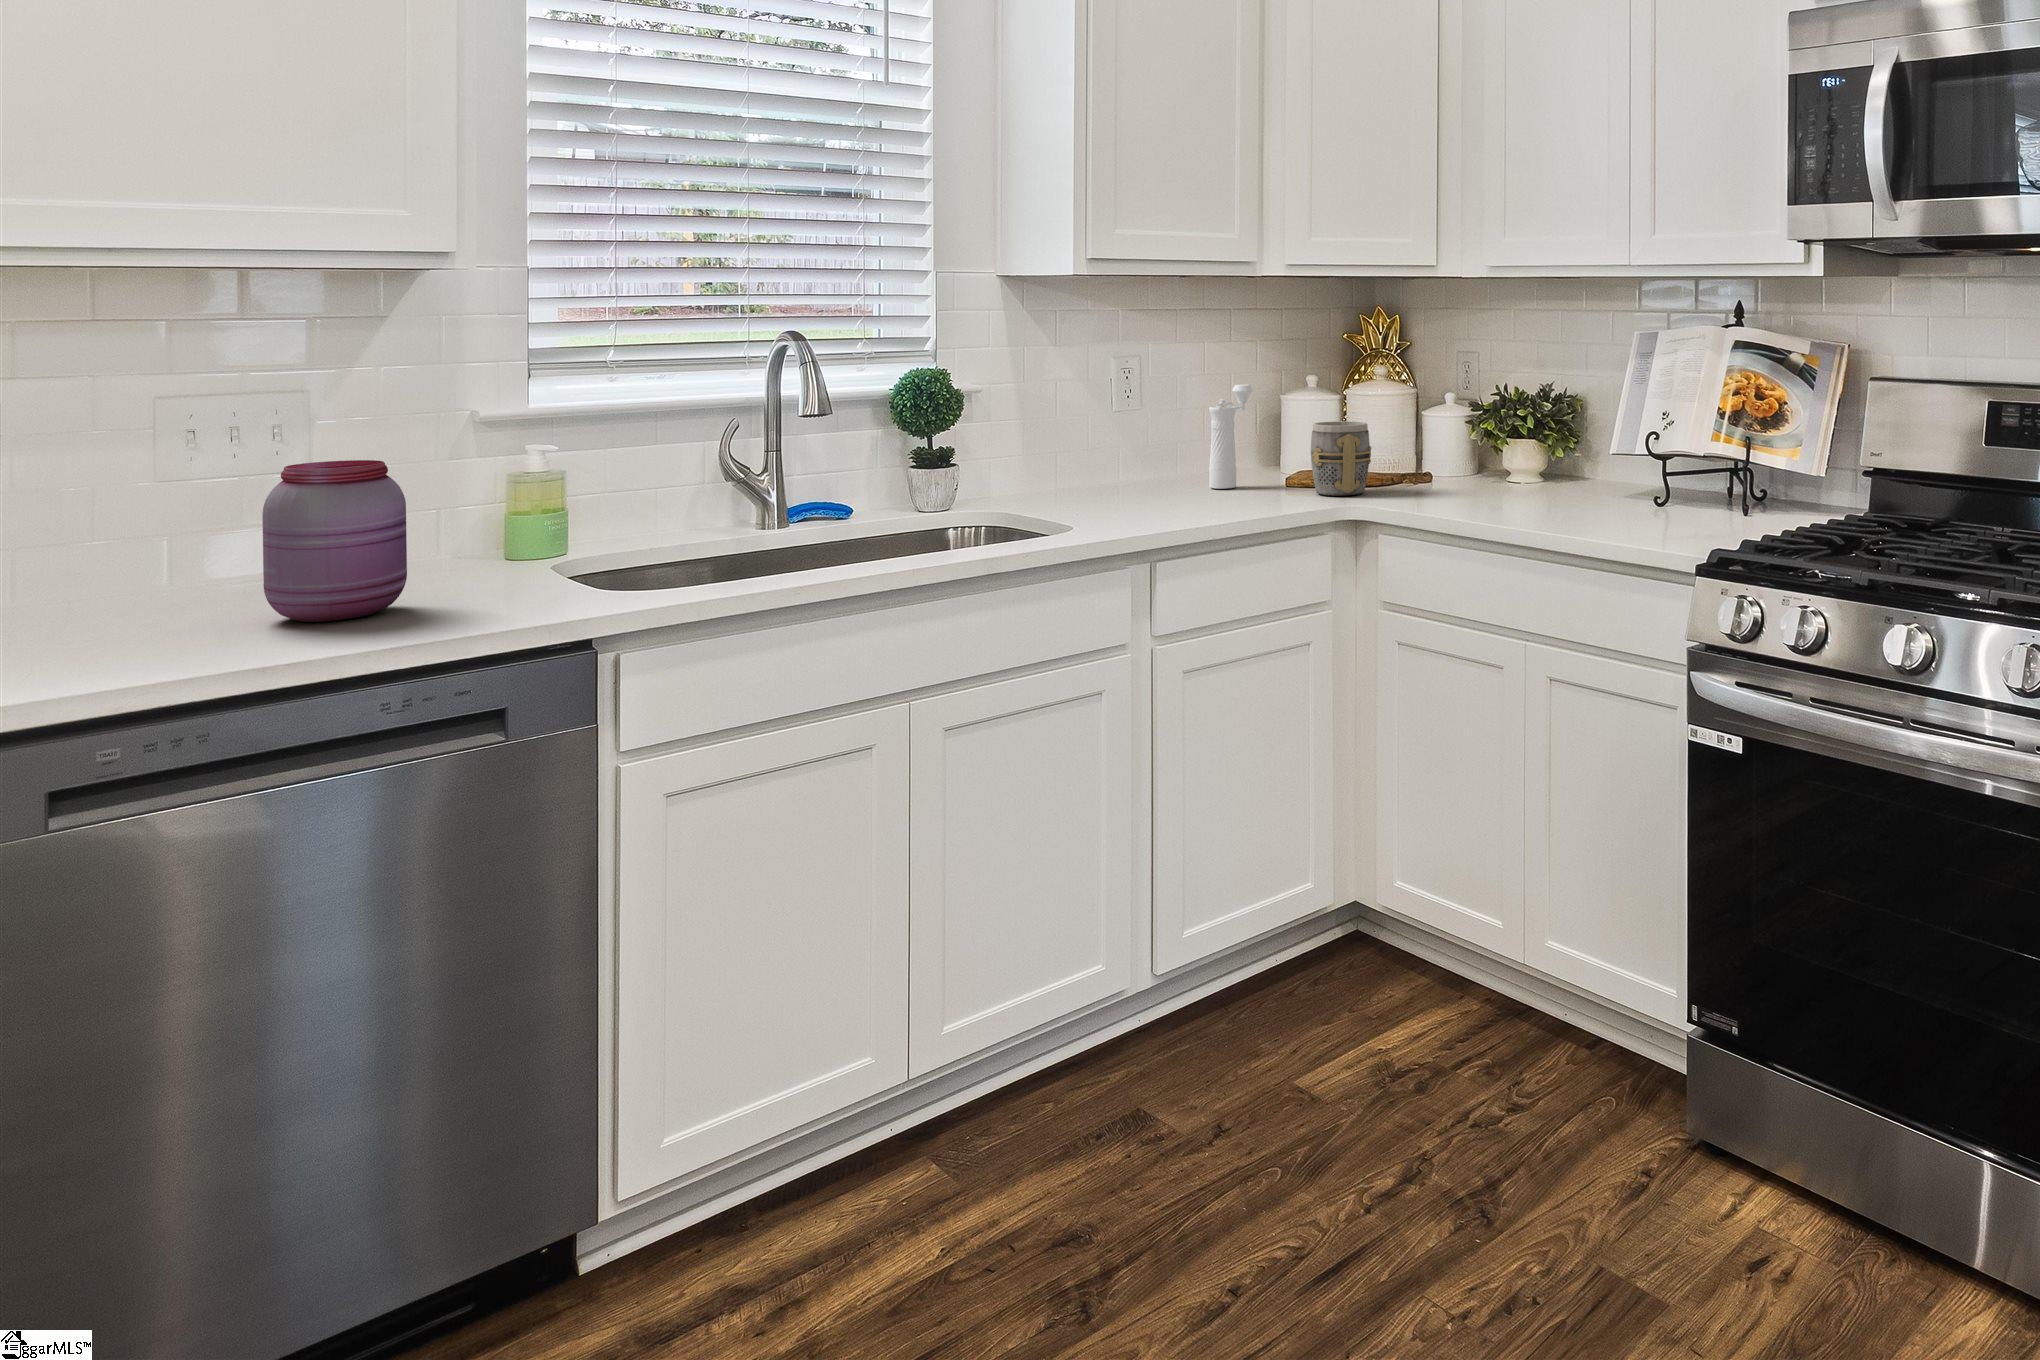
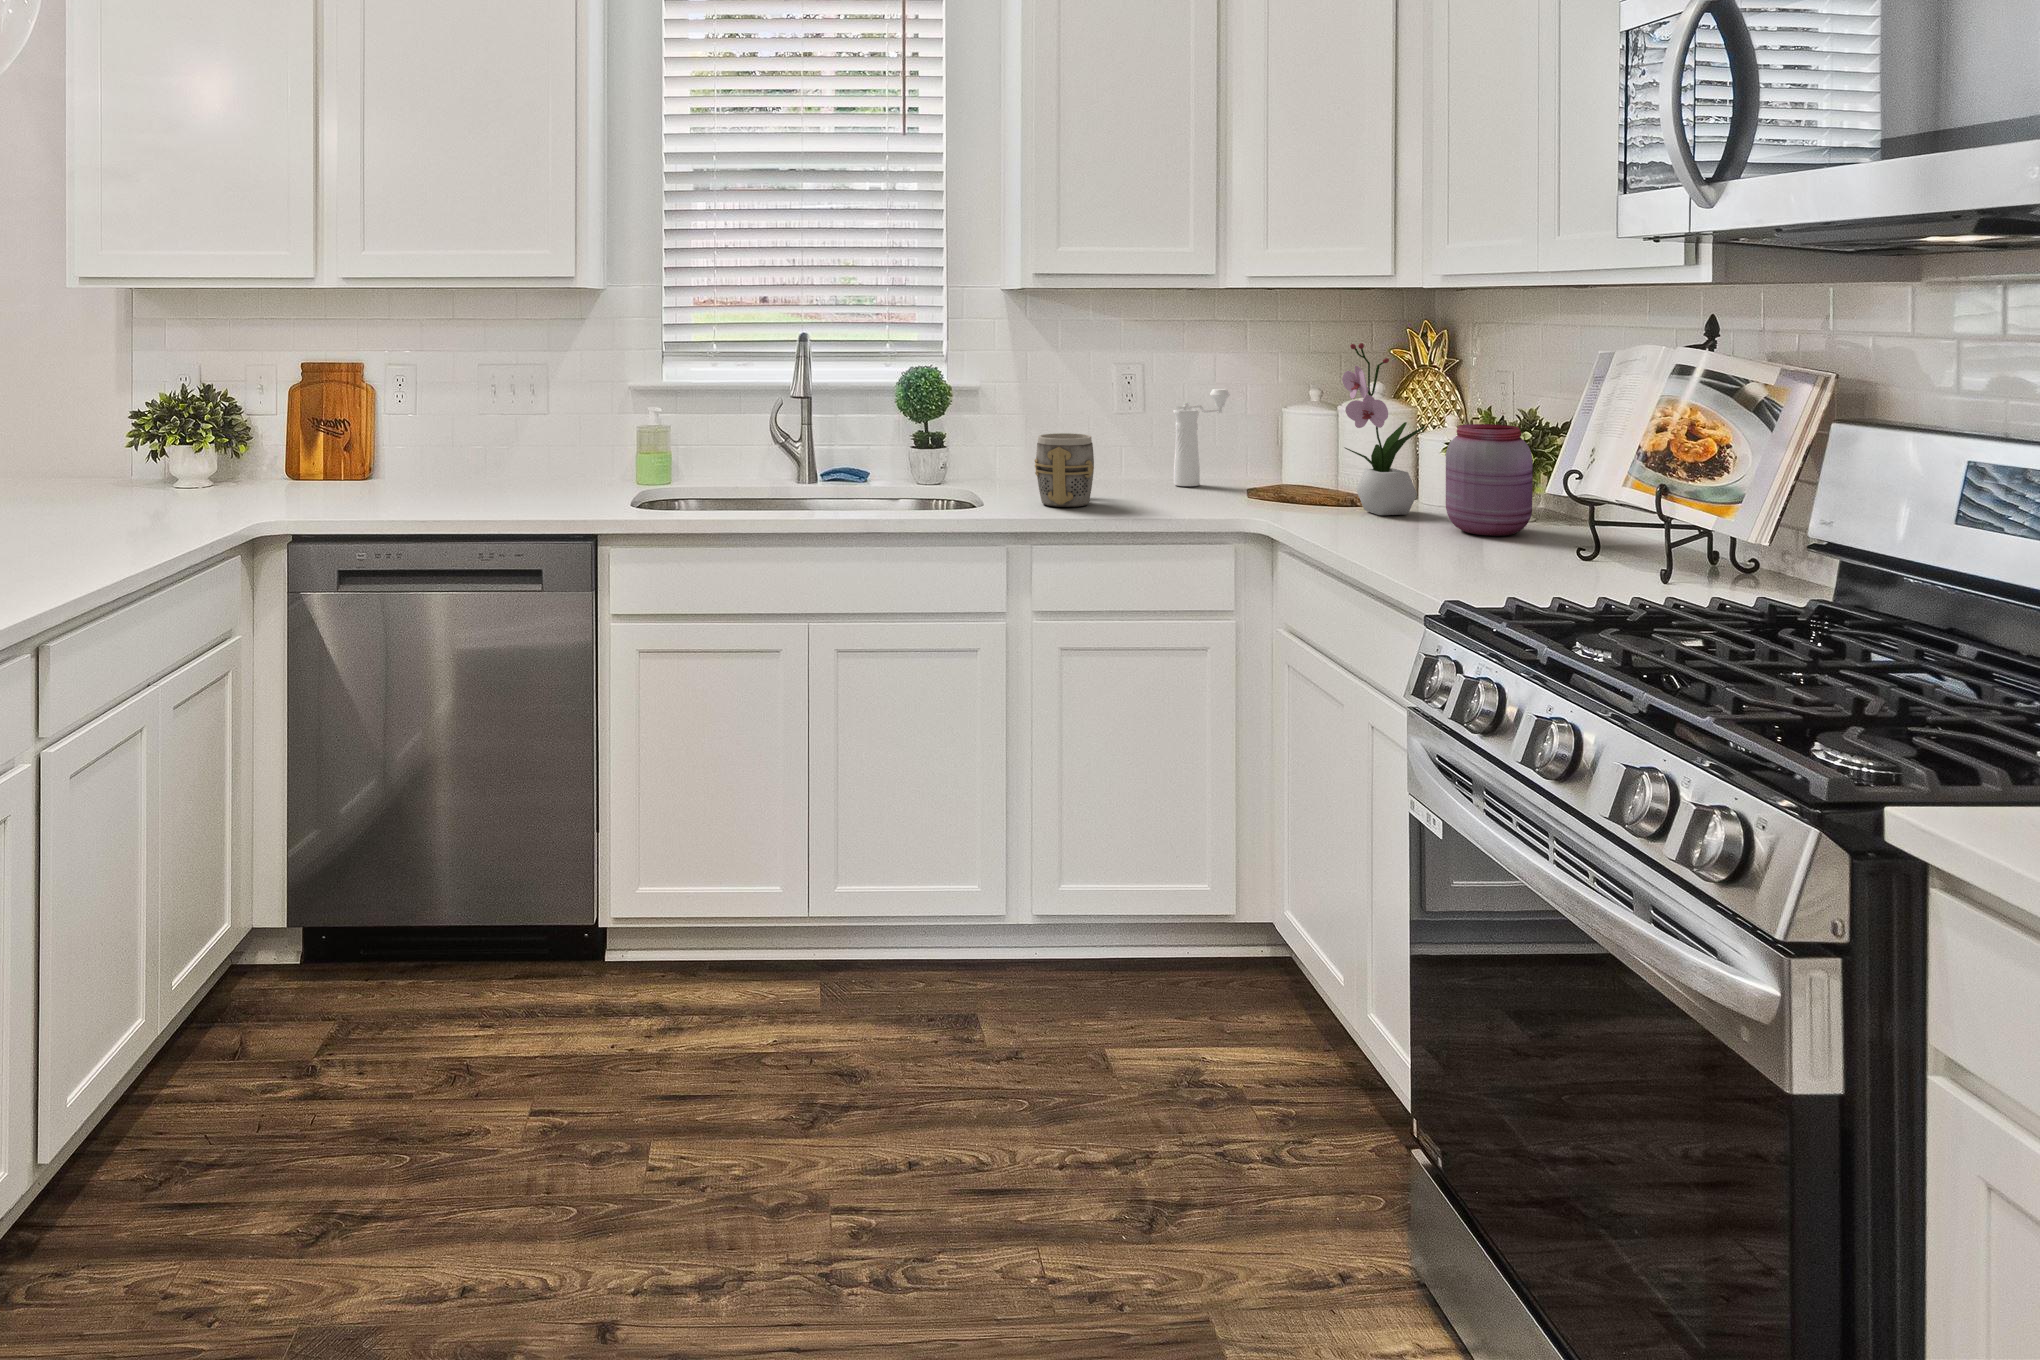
flower arrangement: none [1415,331,1487,495] -> present [1342,343,1426,515]
mug: present [1311,421,1371,496] -> present [1035,433,1094,507]
jar: present [262,460,407,622] -> present [1446,424,1532,536]

